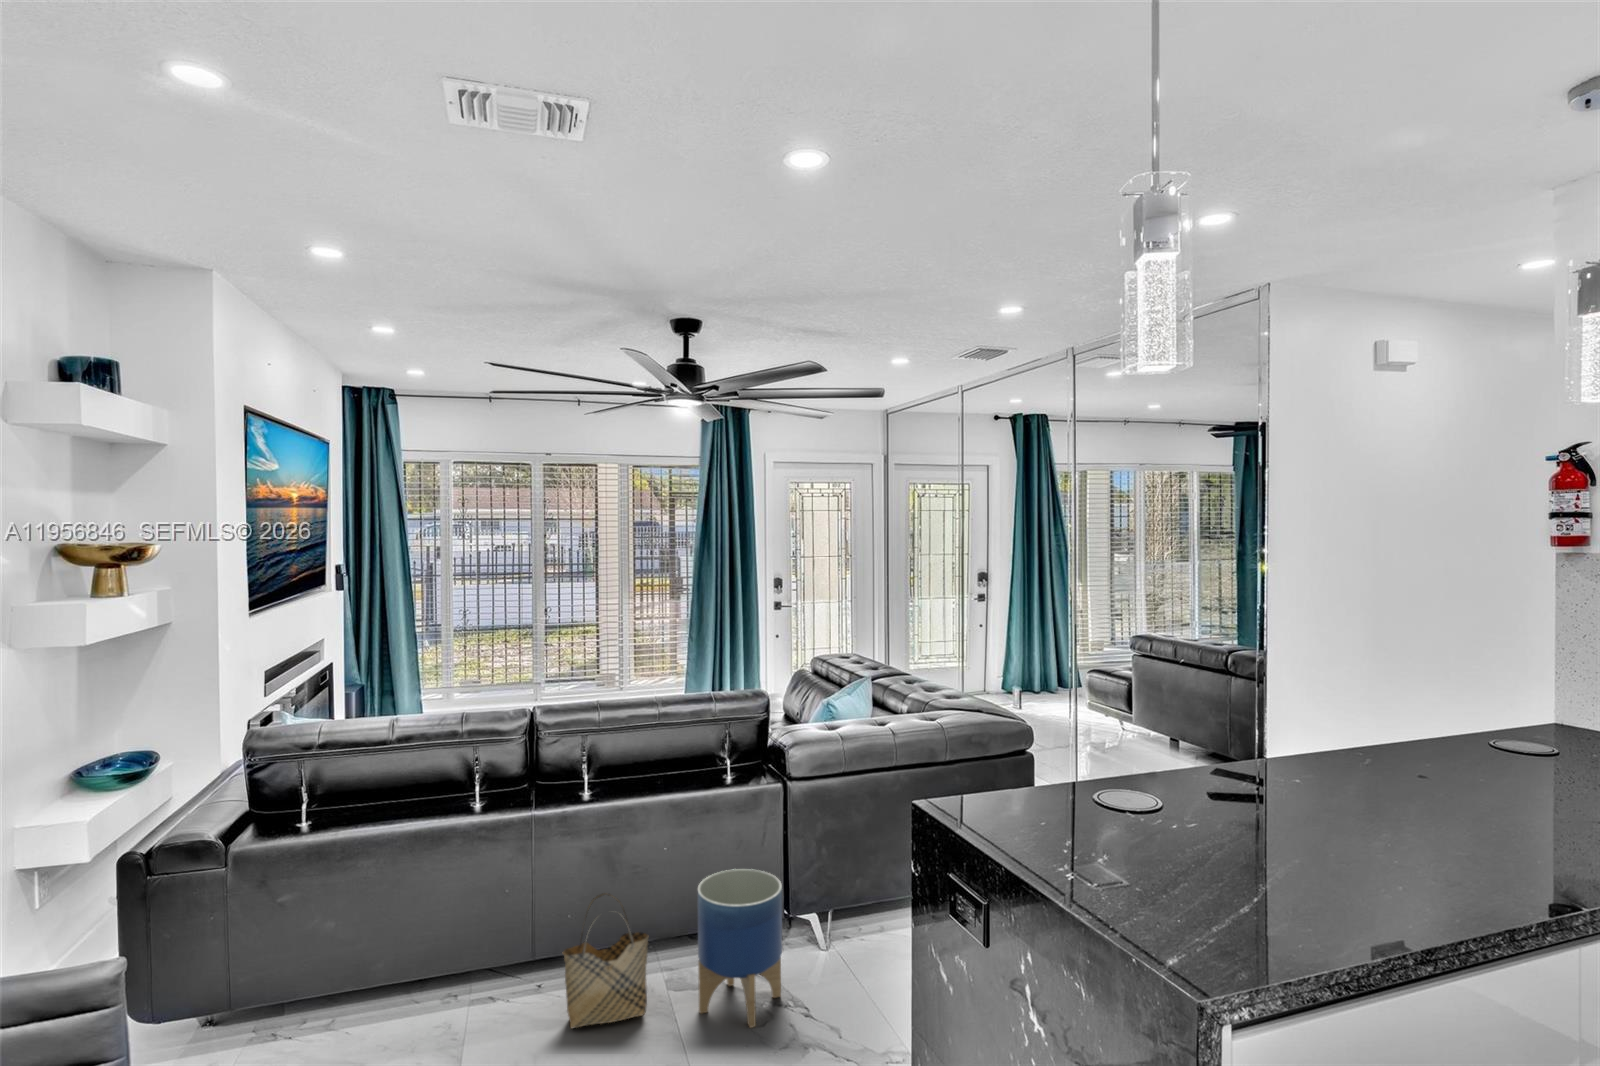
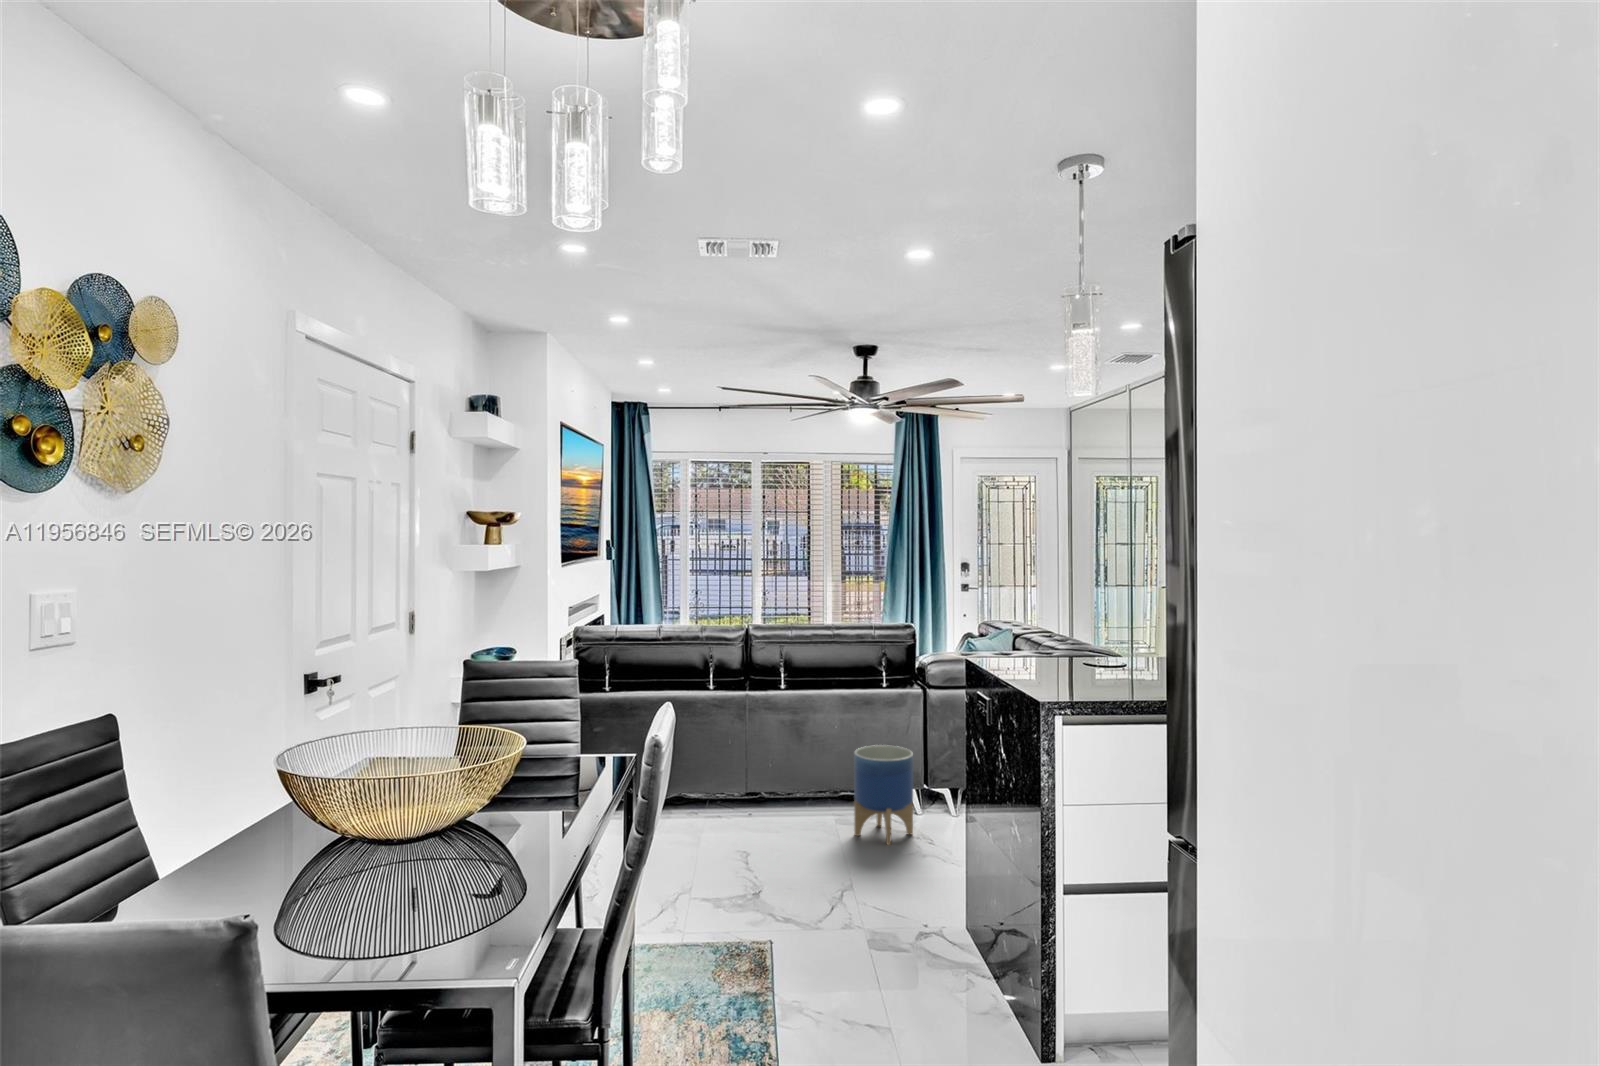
woven basket: present [563,893,648,1028] -> none [765,751,821,832]

